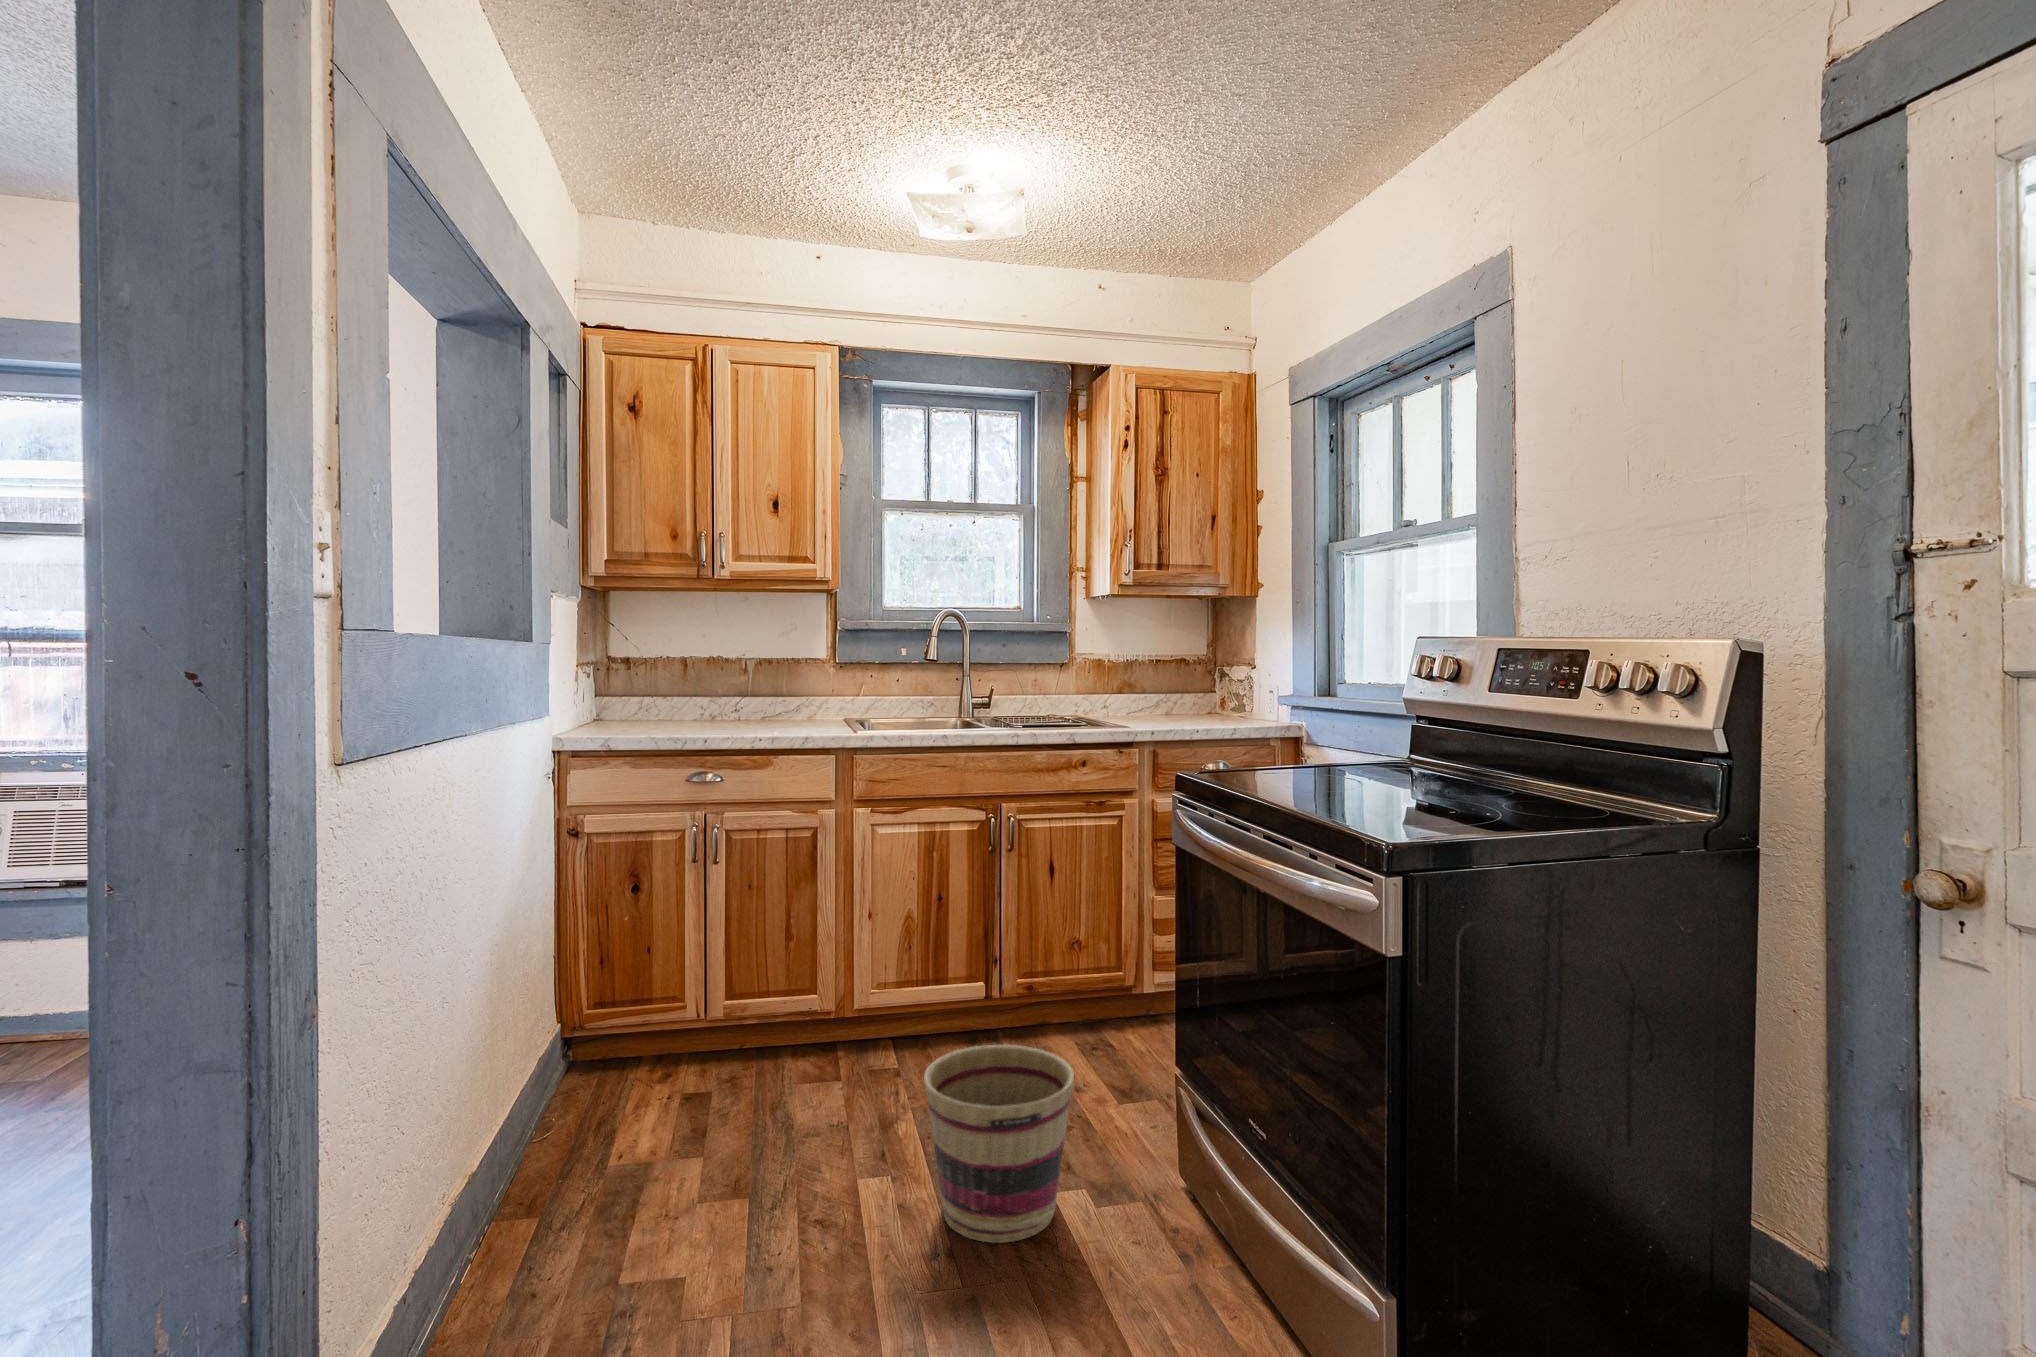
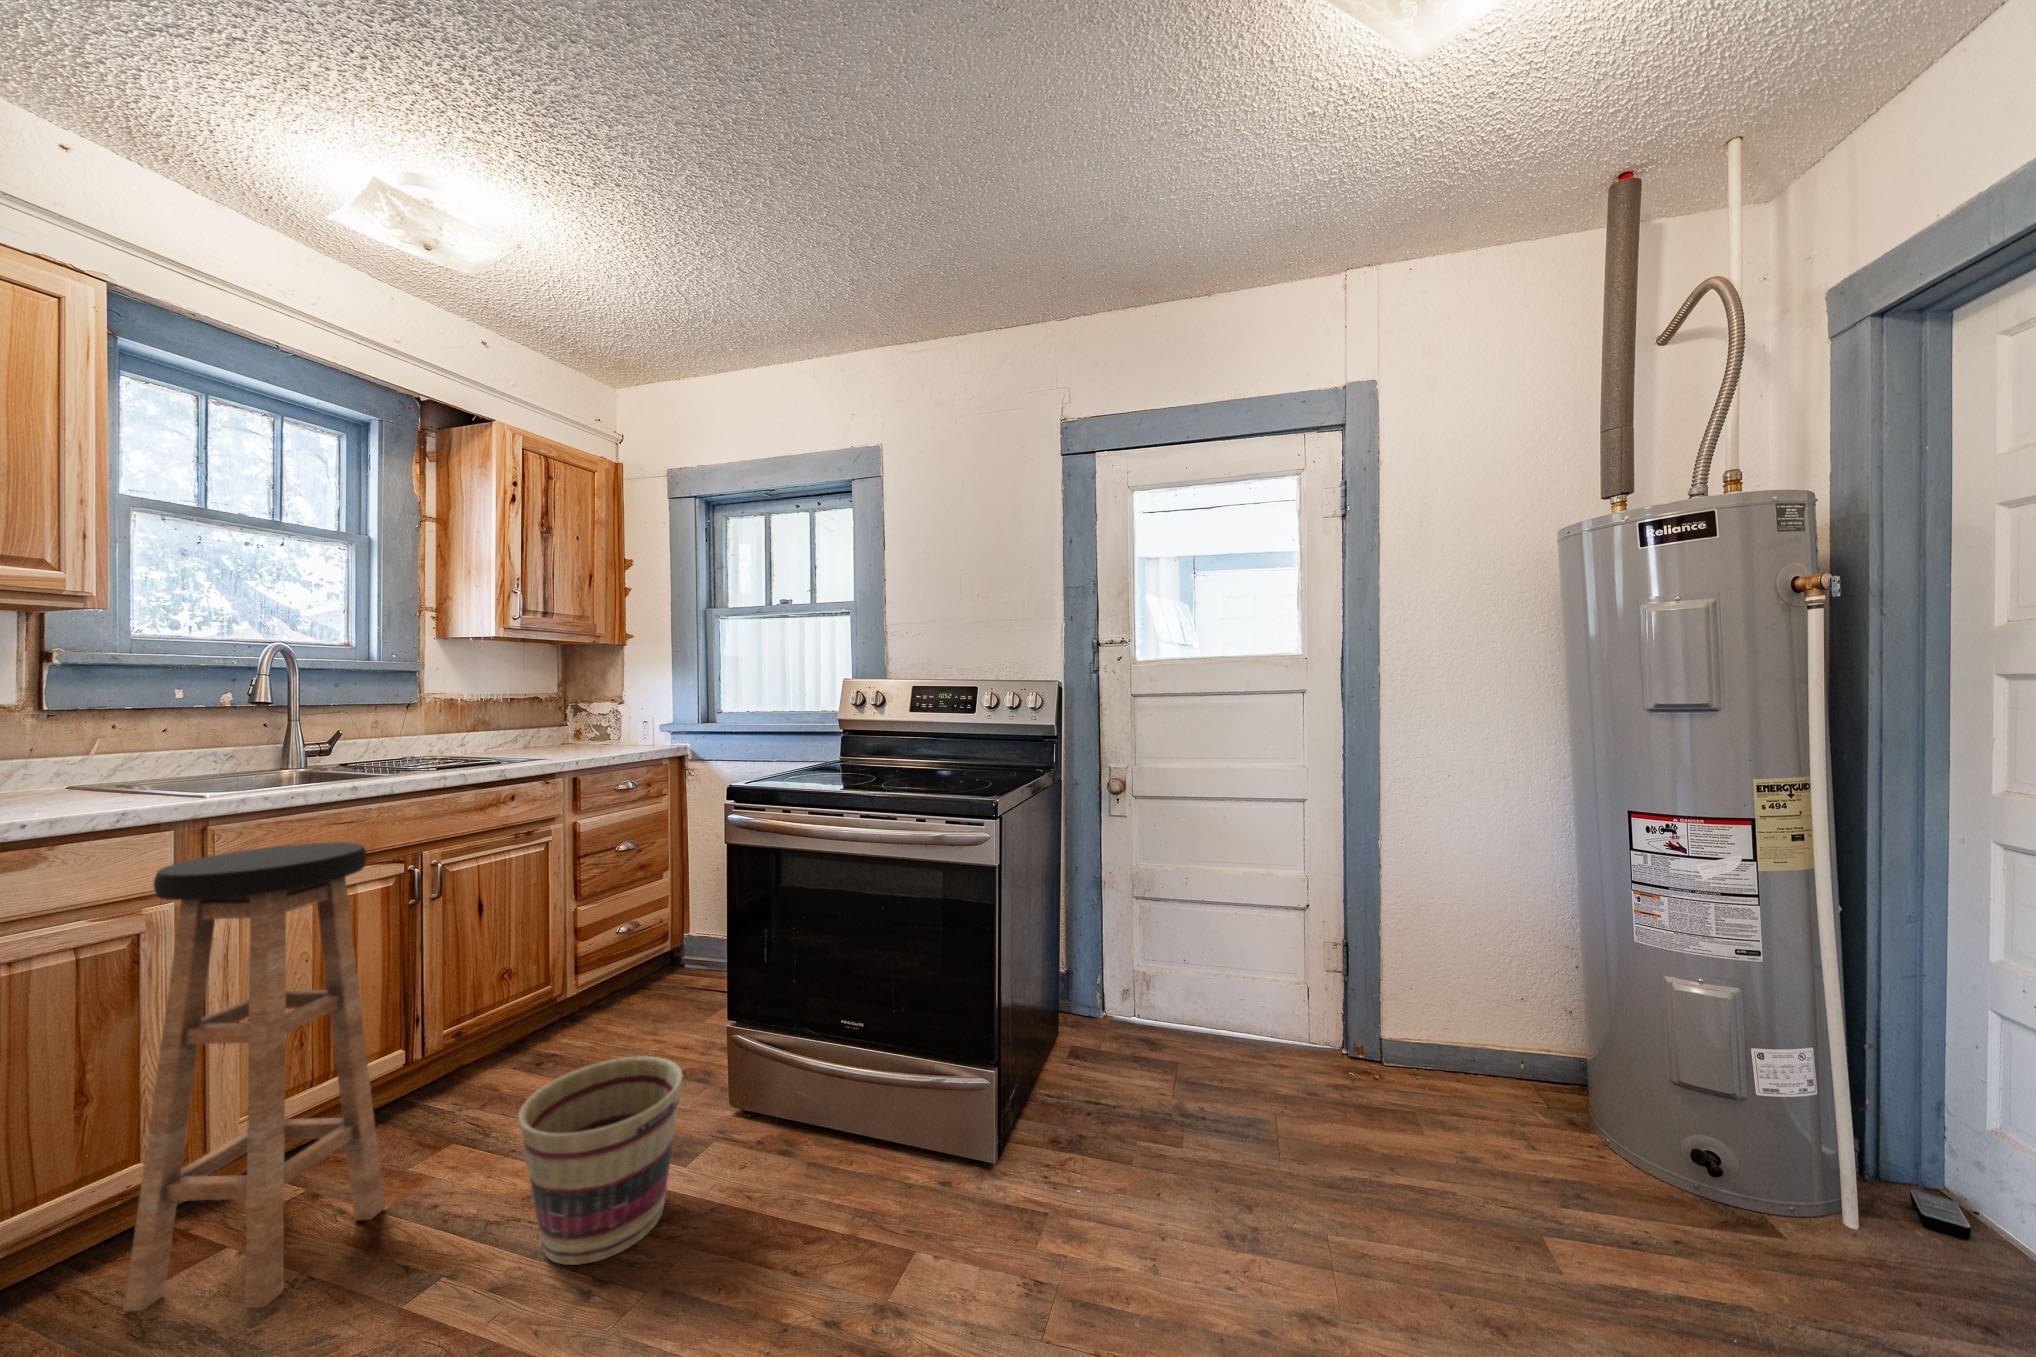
bar stool: none [779,777,913,1132] -> present [124,842,384,1311]

